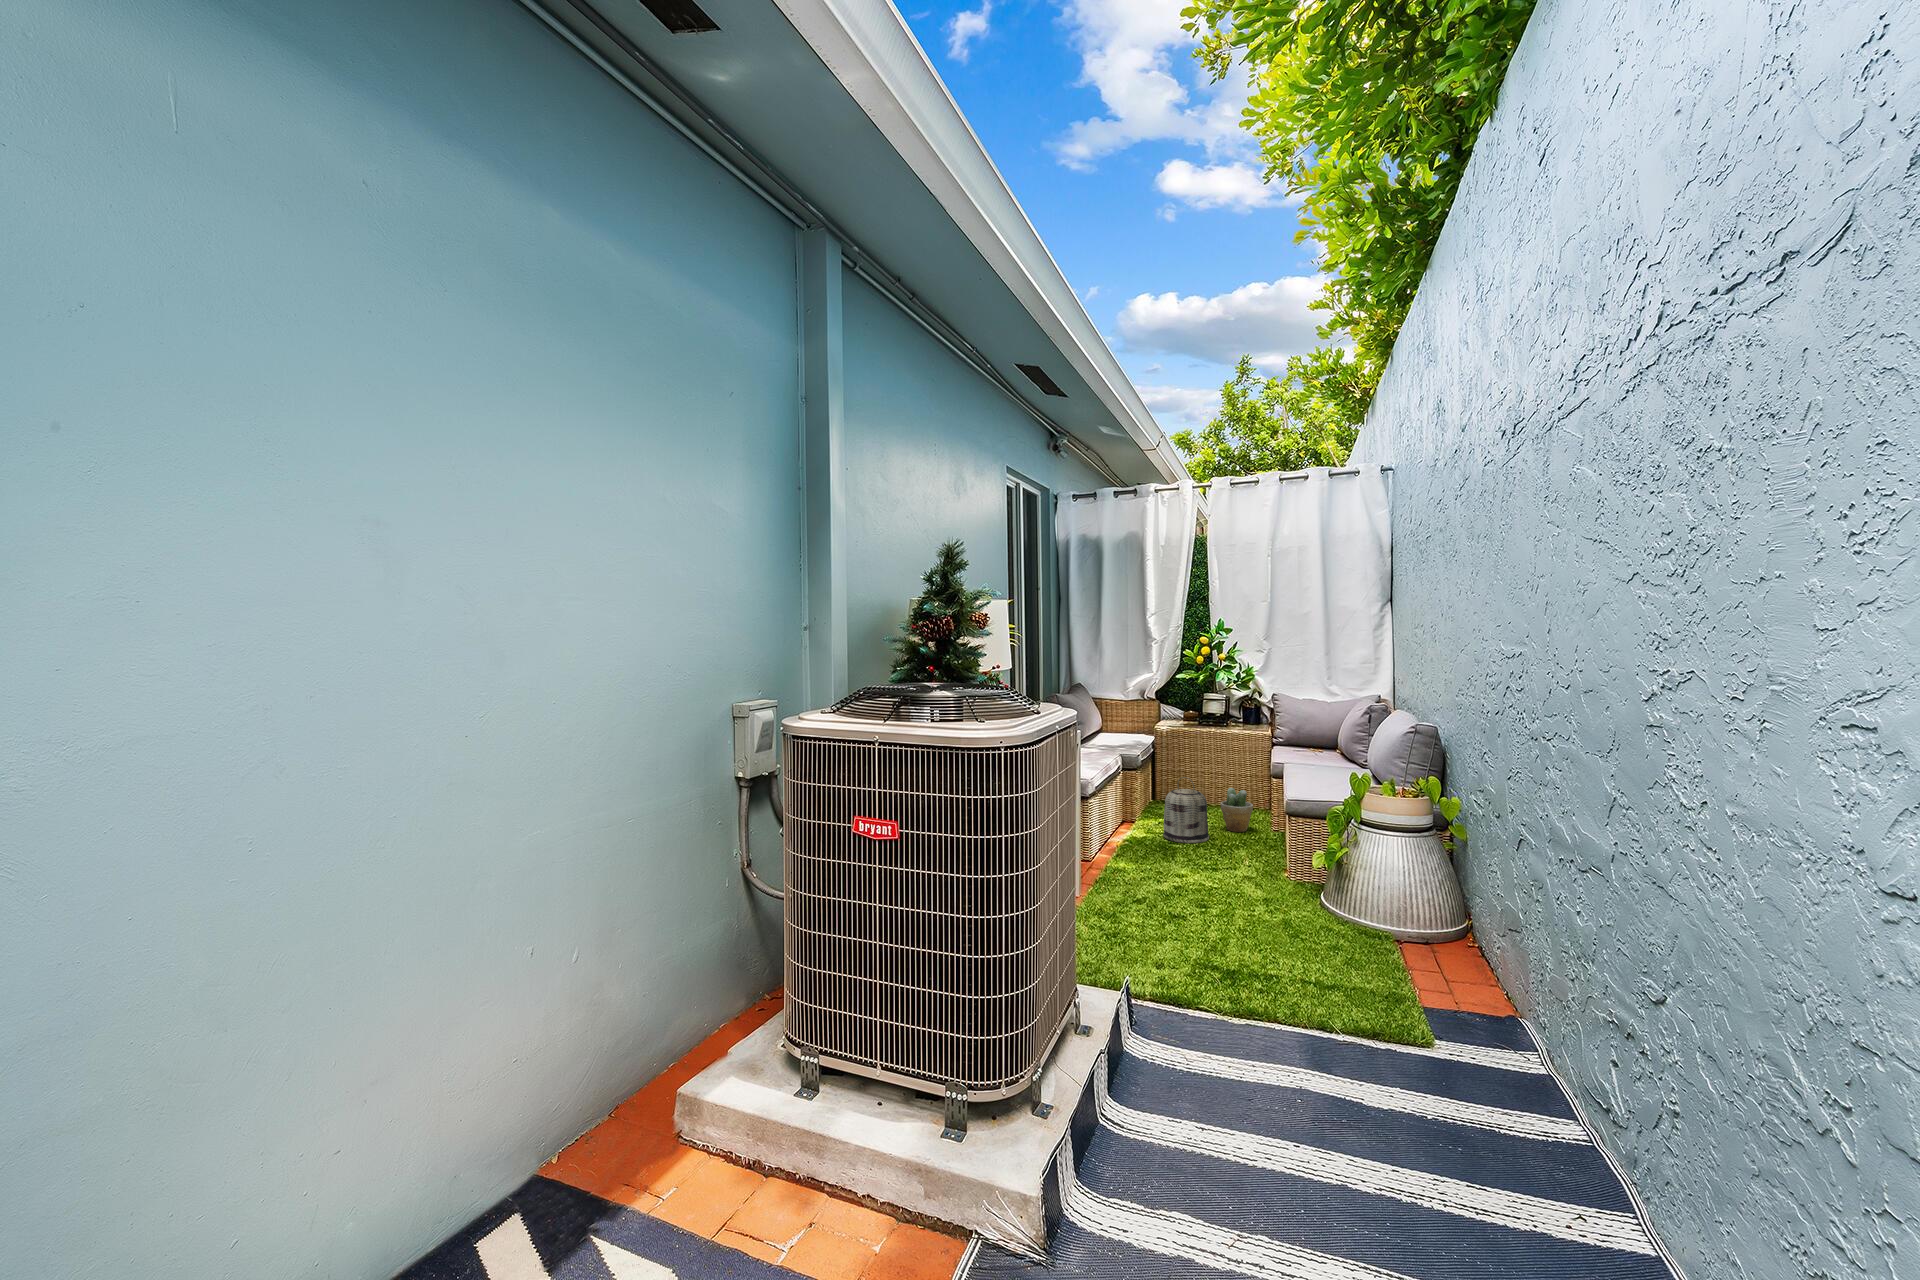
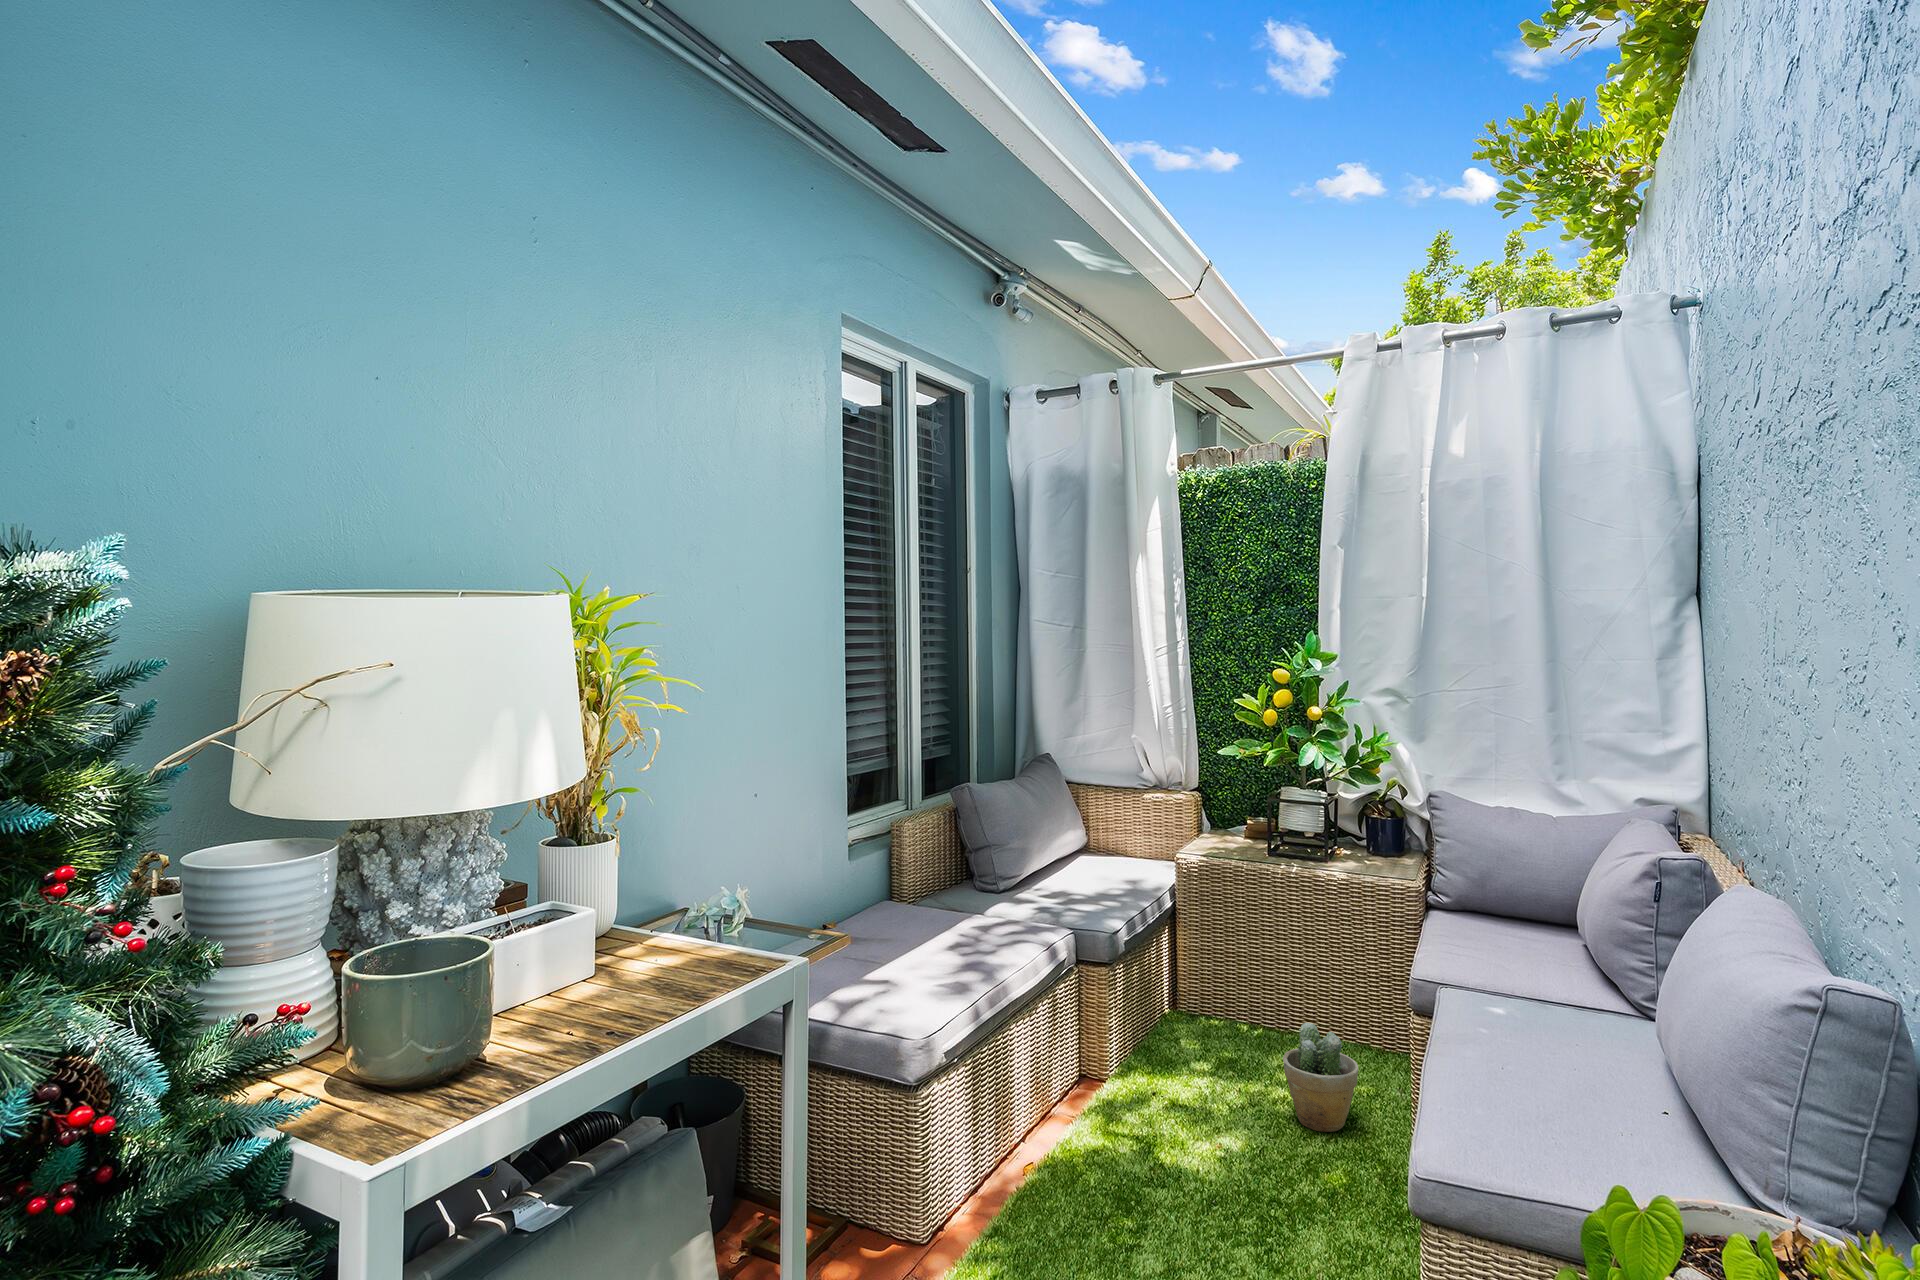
basket: present [1163,777,1209,843] -> none [1141,1002,1247,1168]

